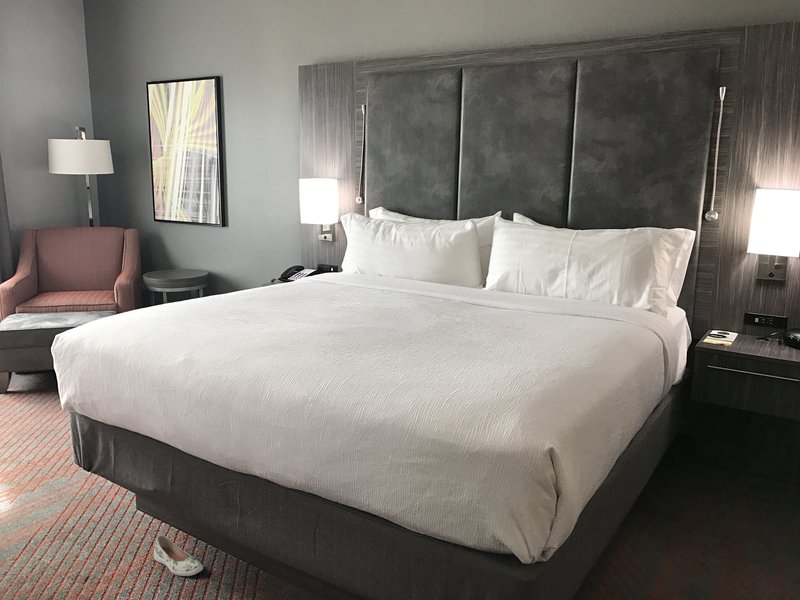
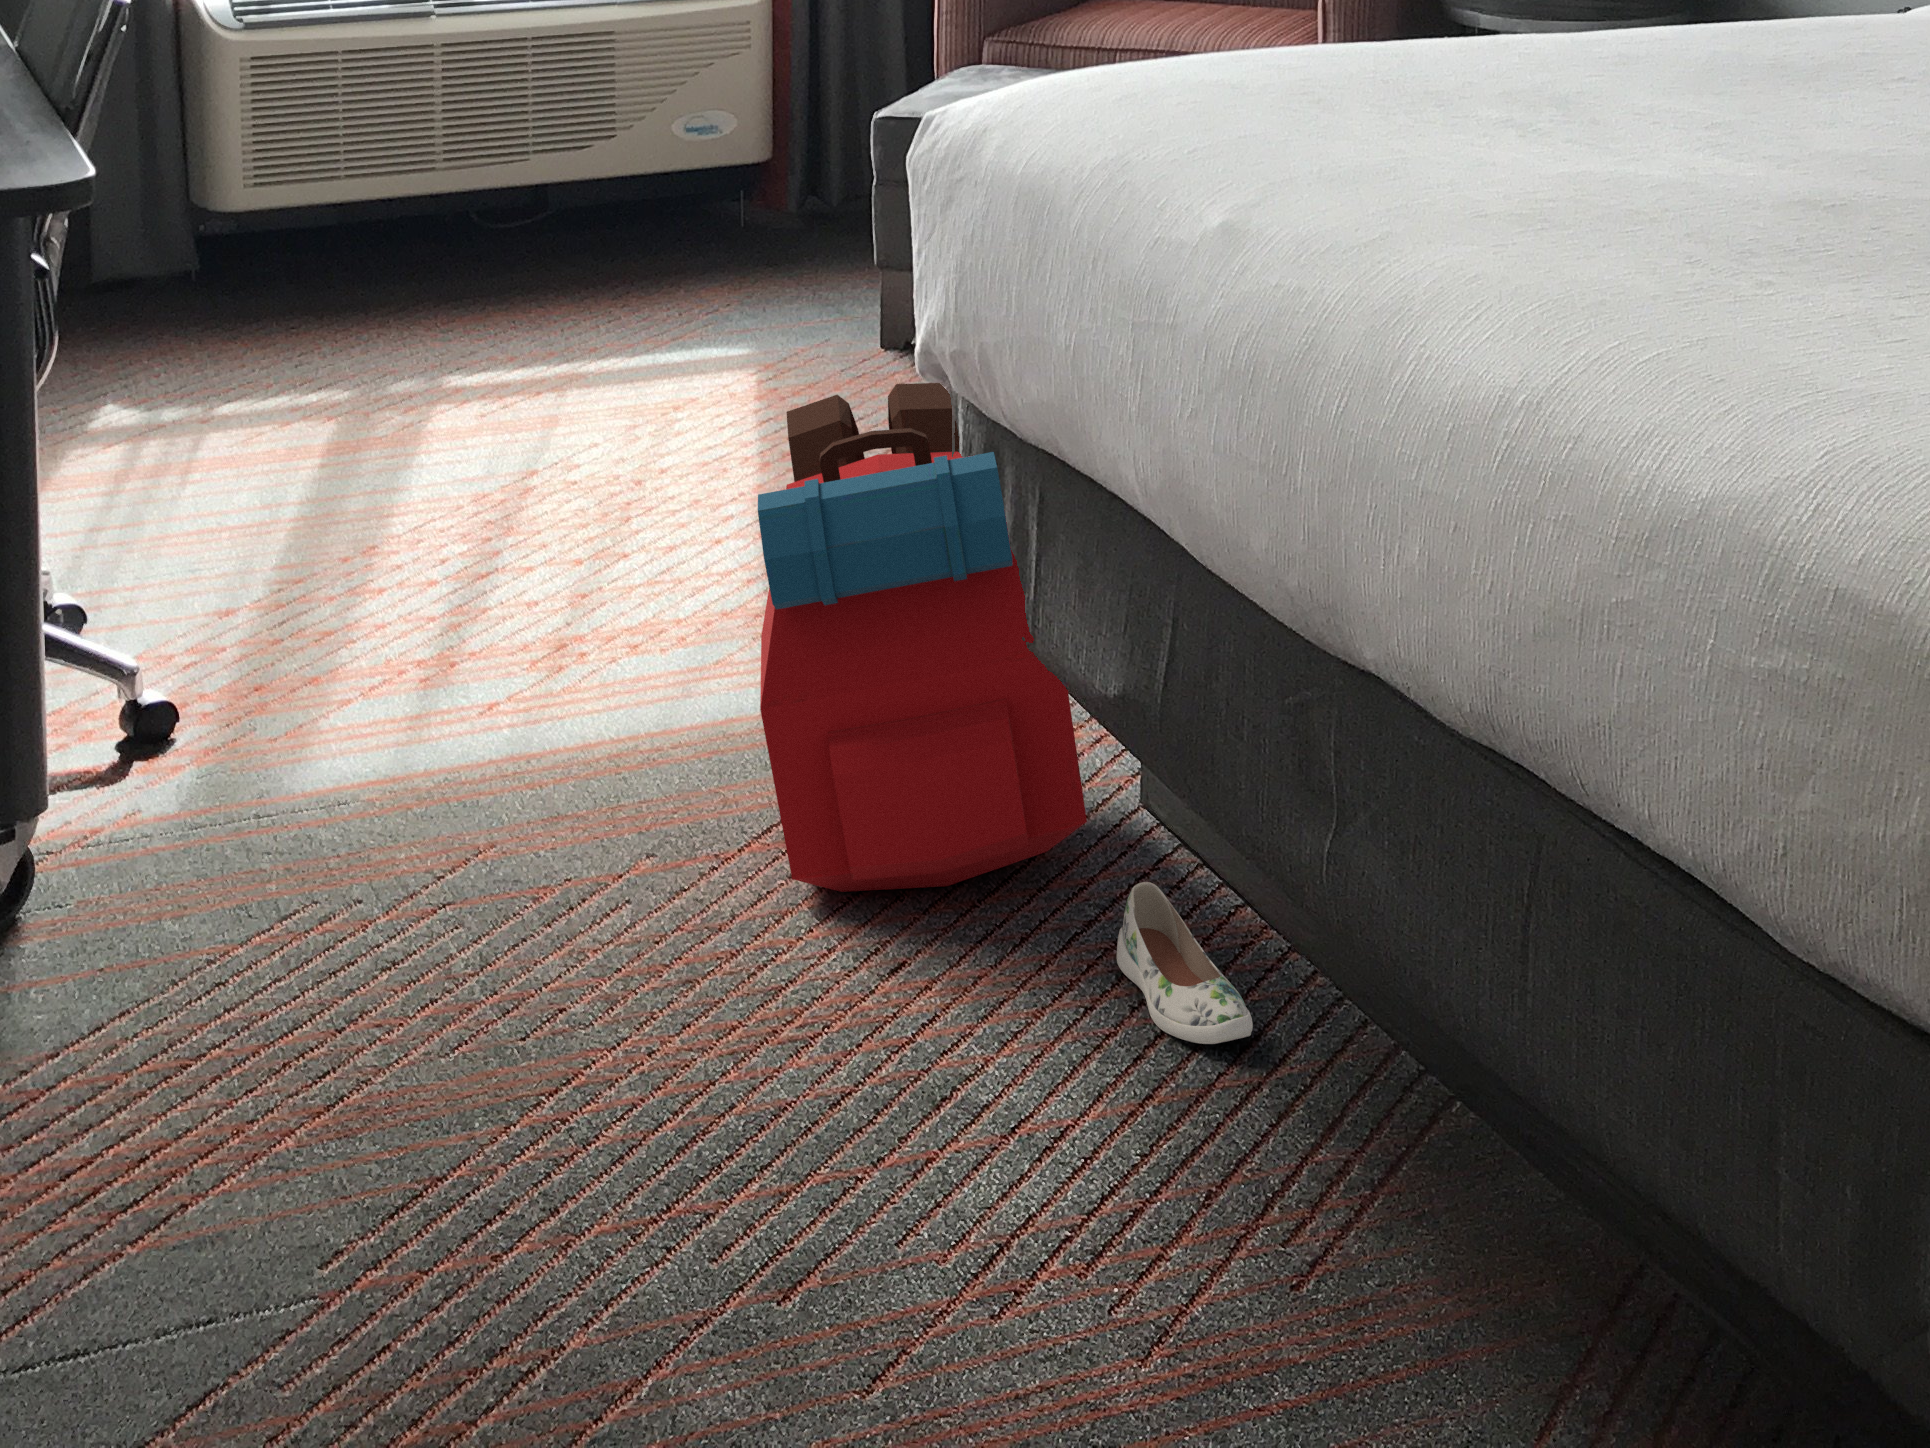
backpack: none [18,408,133,562] -> present [758,383,1087,892]

